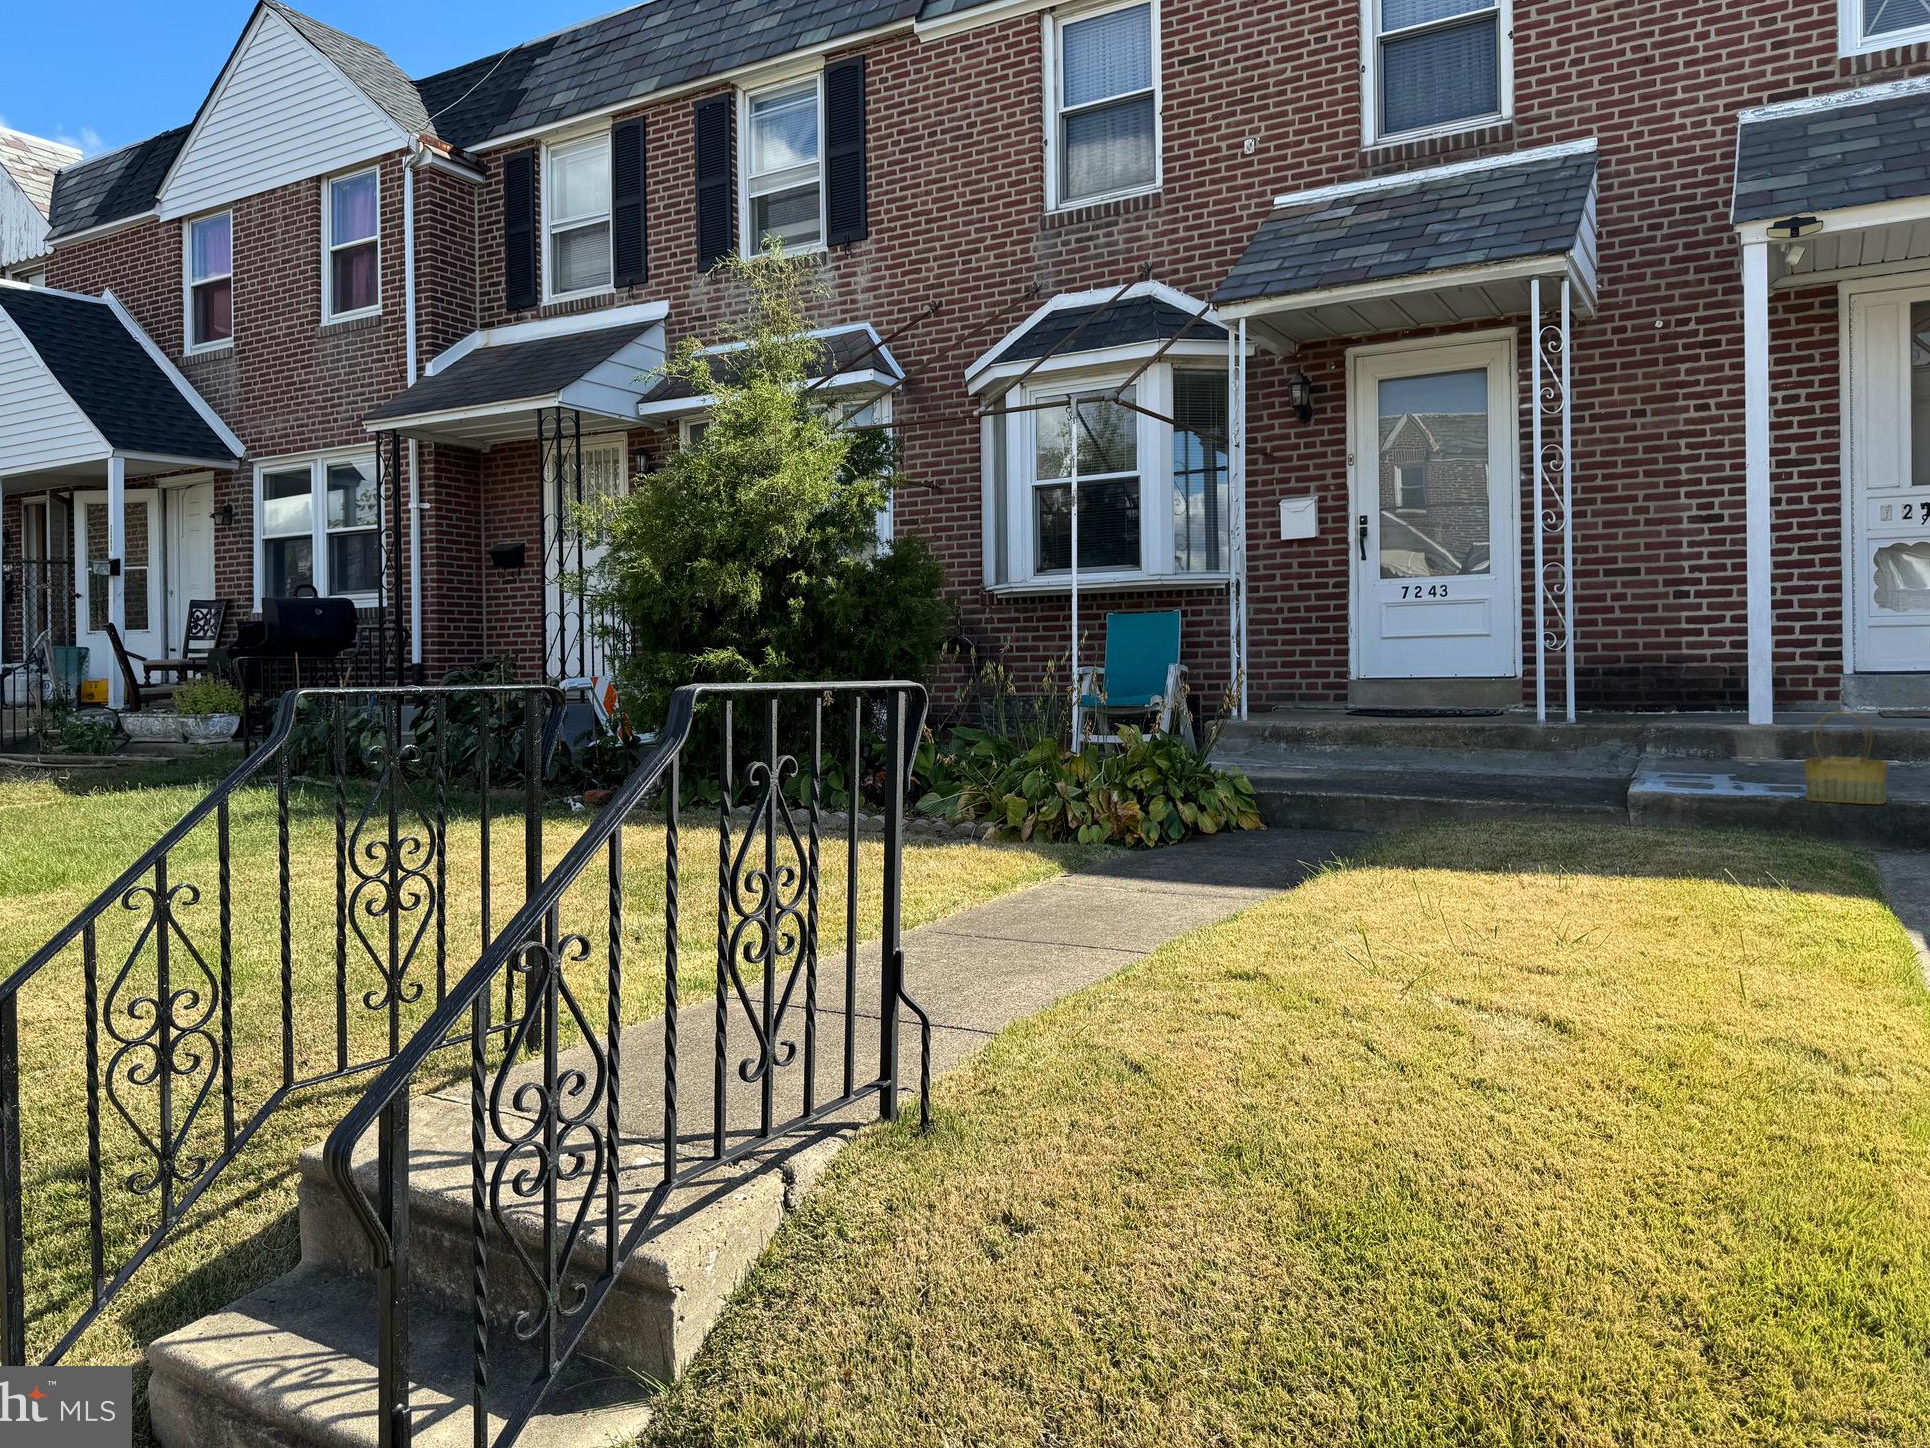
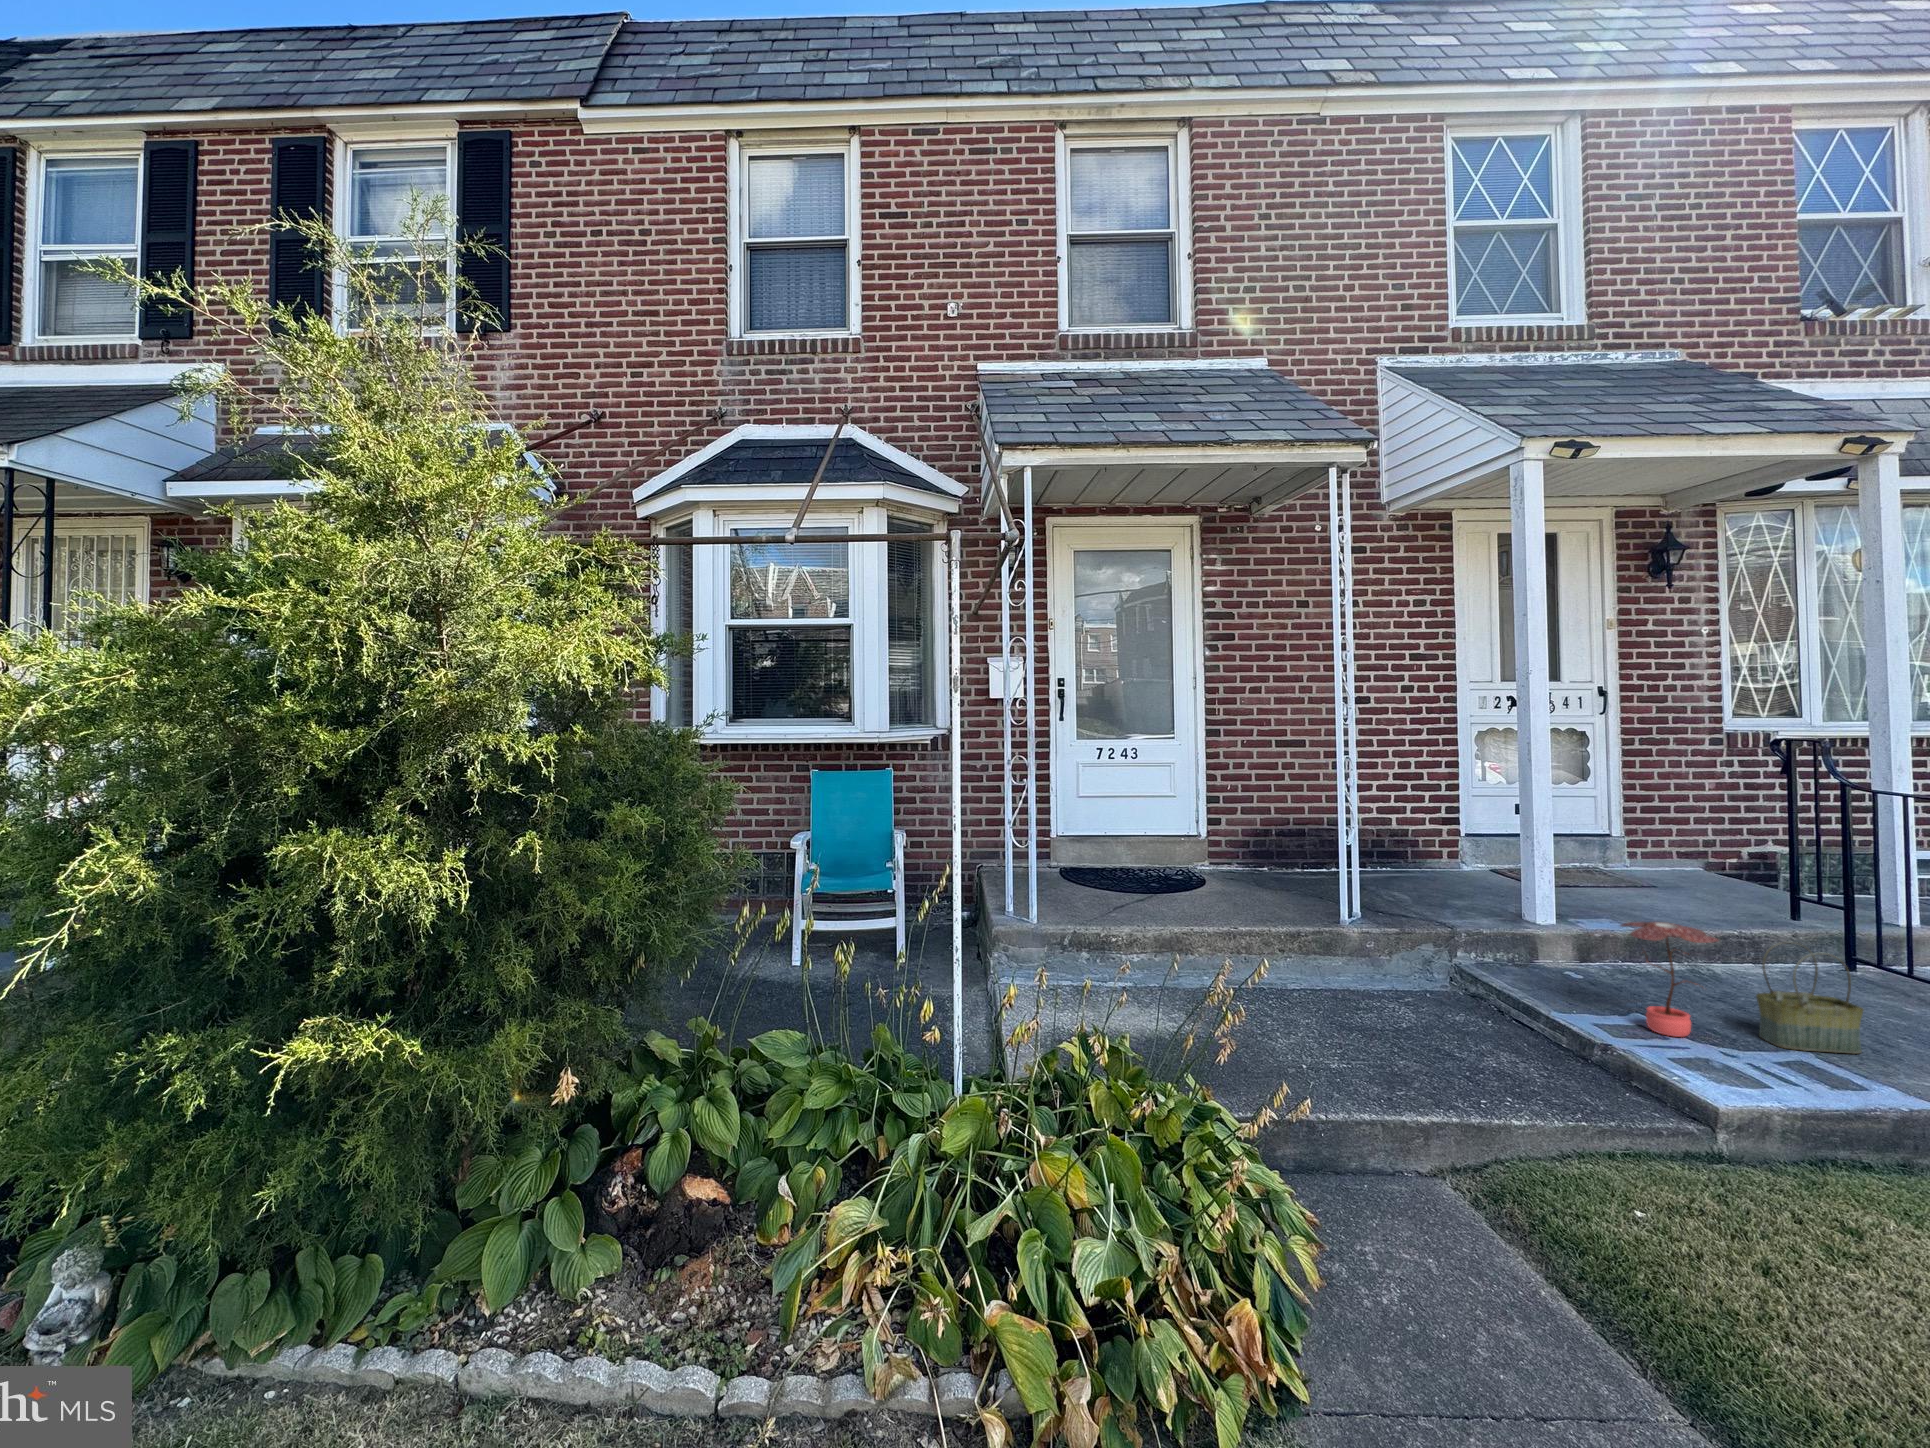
potted plant: none [1679,695,1764,794] -> present [1621,922,1719,1037]

